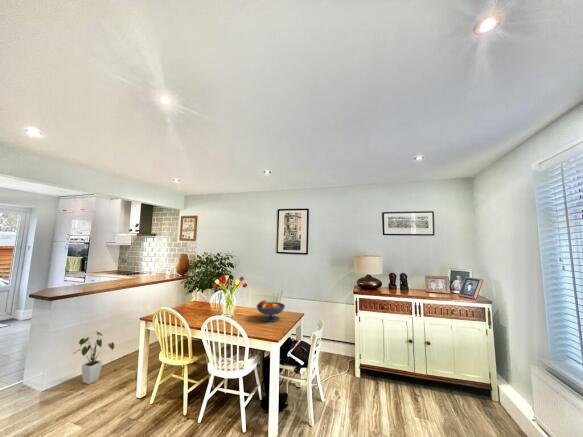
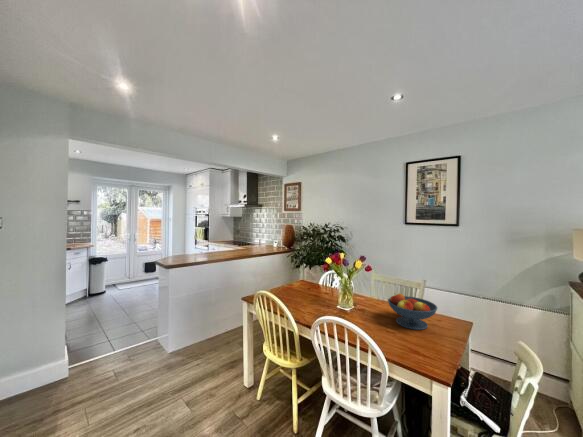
house plant: present [75,332,114,384] -> none [190,302,224,355]

